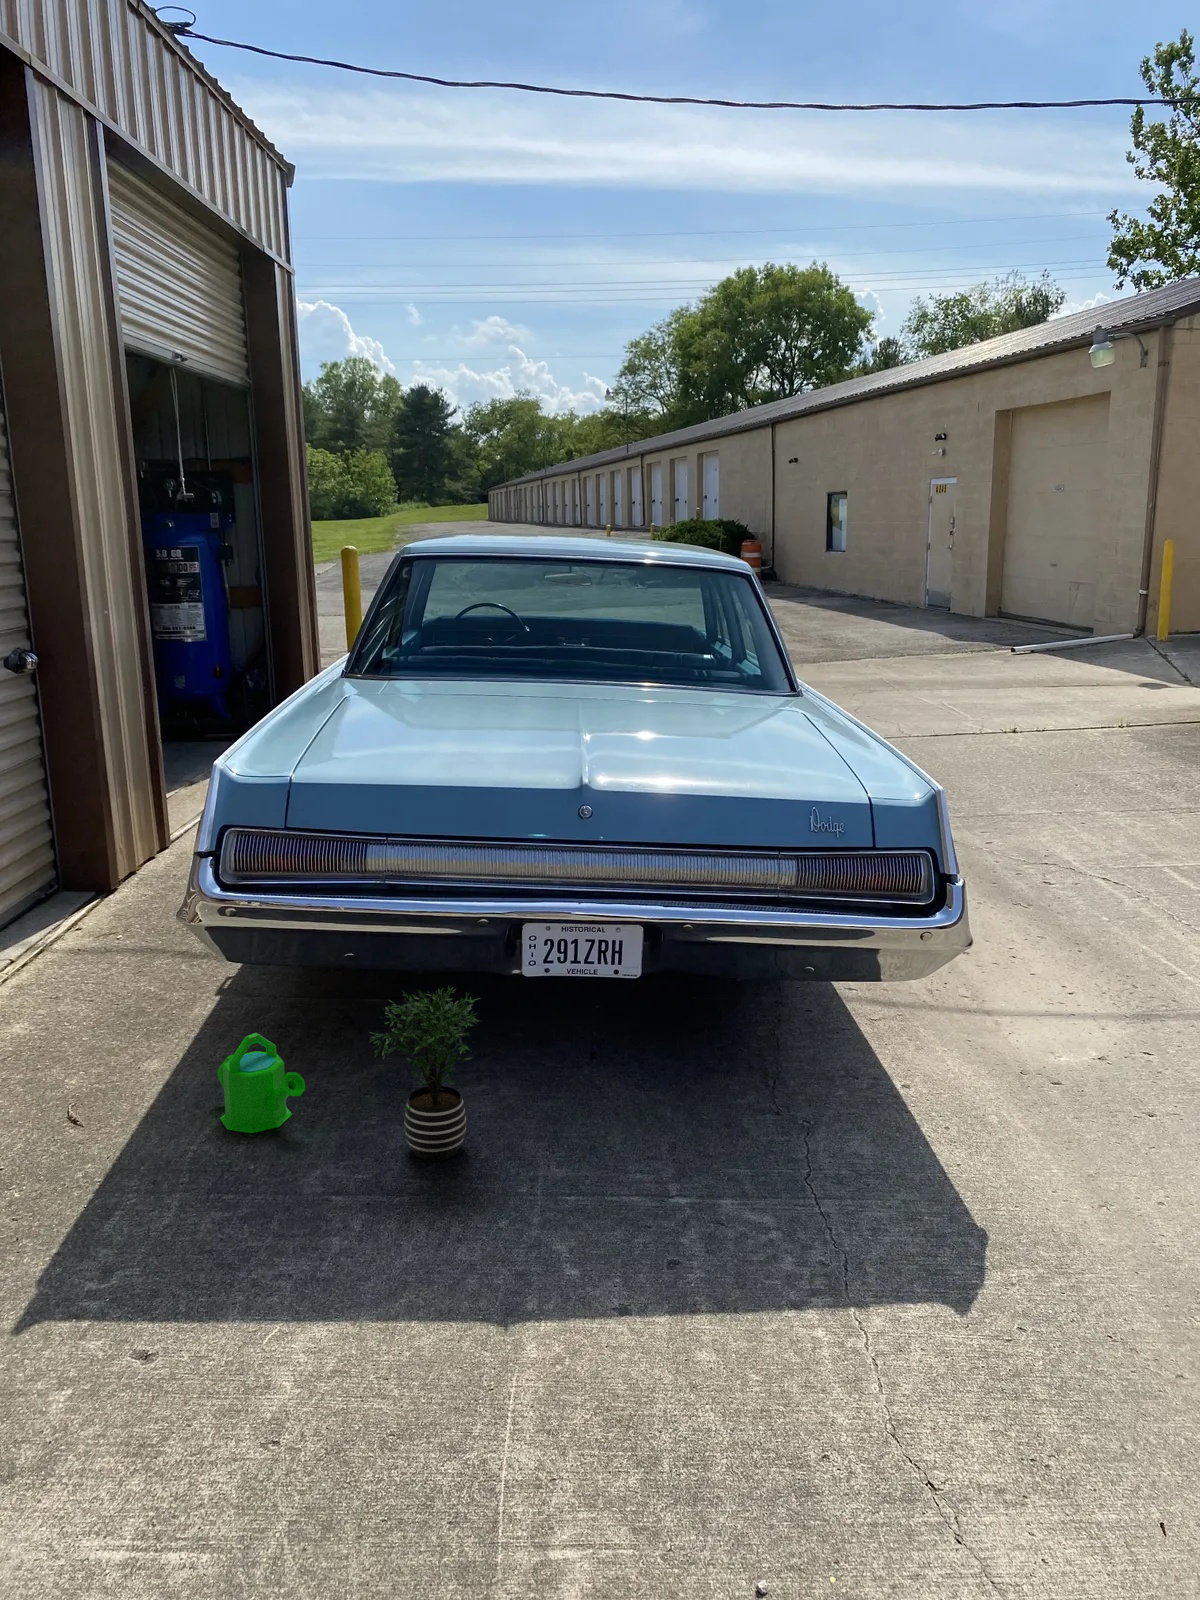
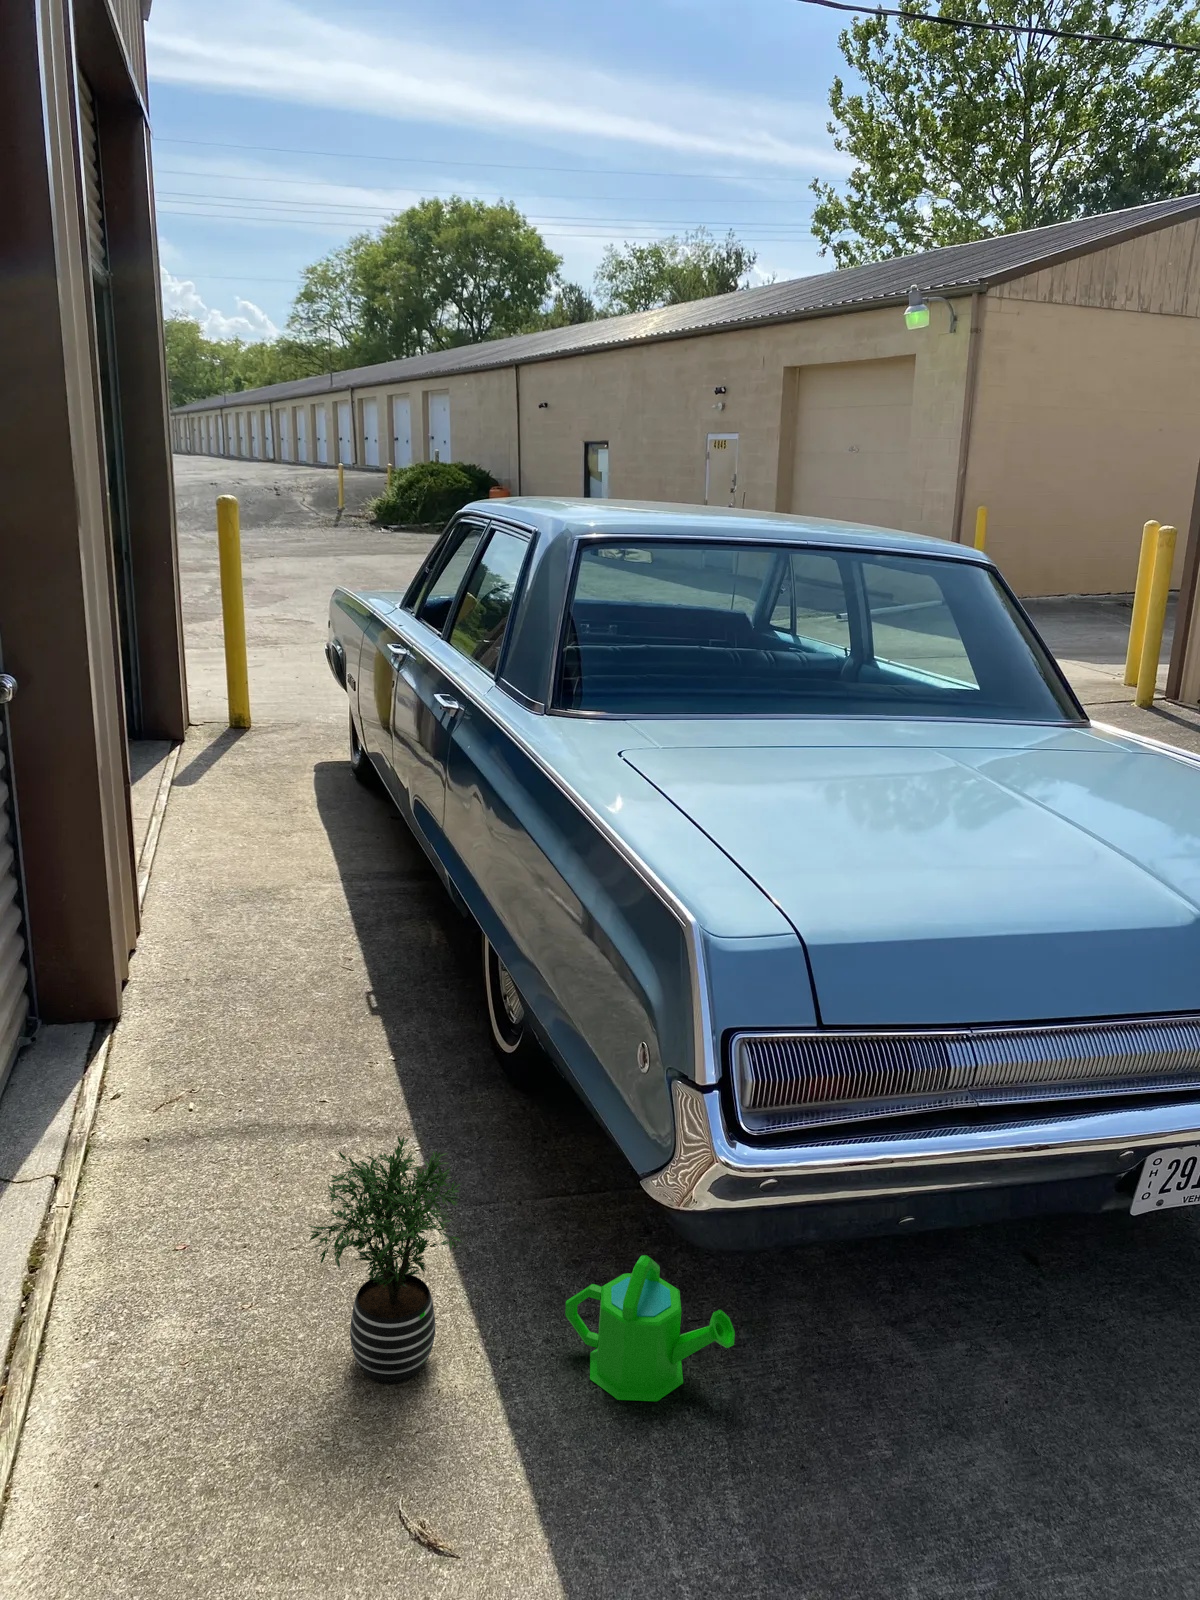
potted plant: present [369,986,478,1161] -> present [309,1136,461,1384]

